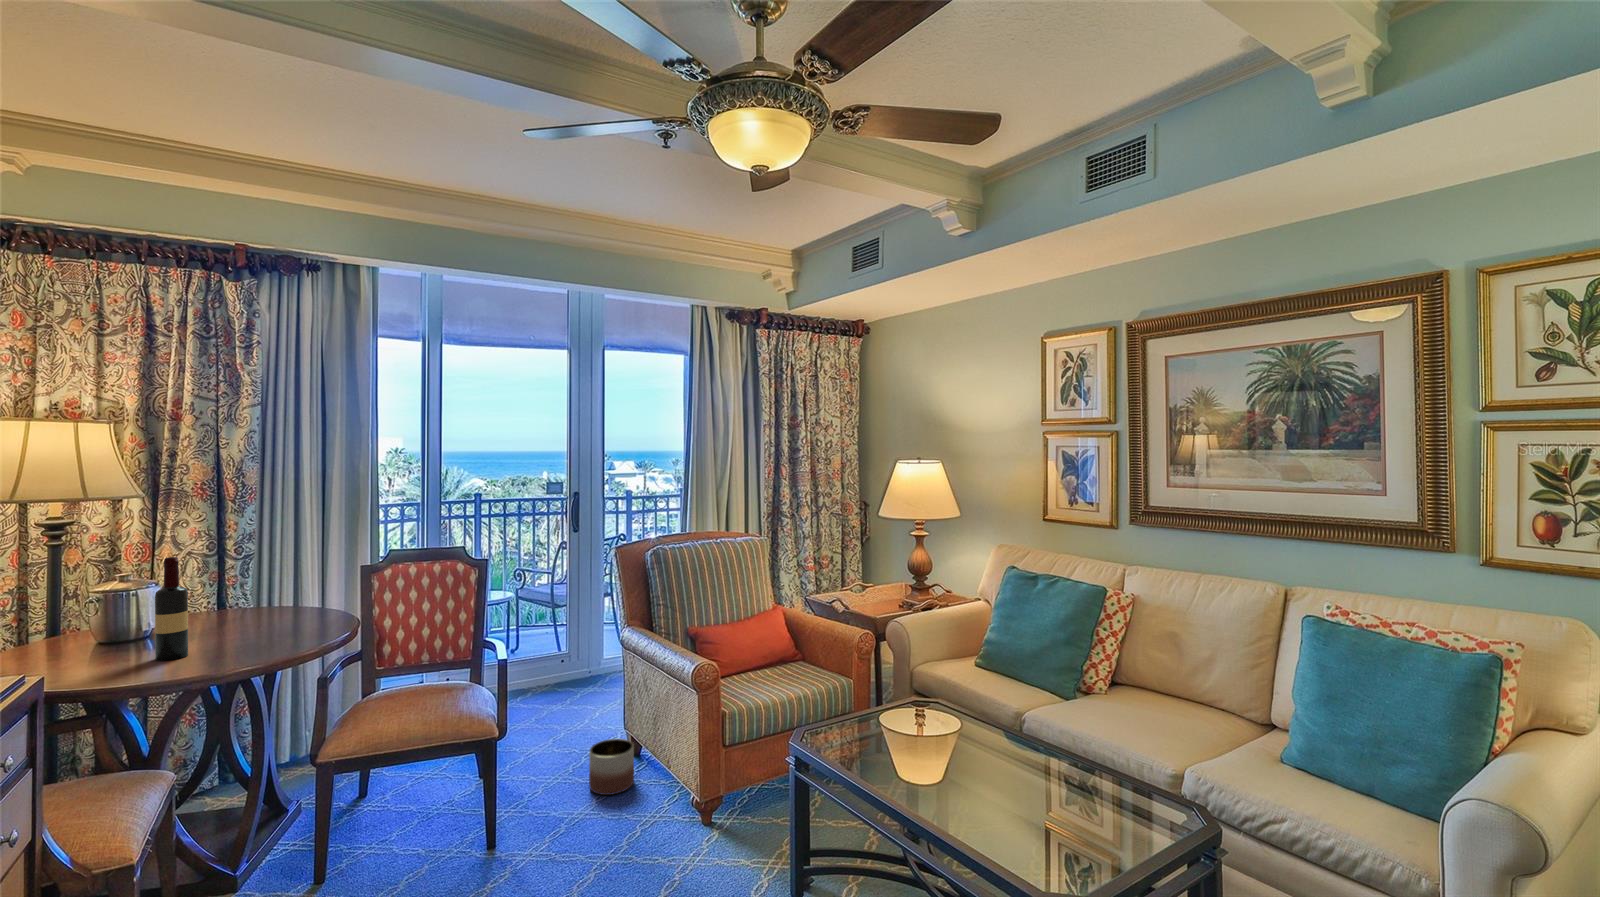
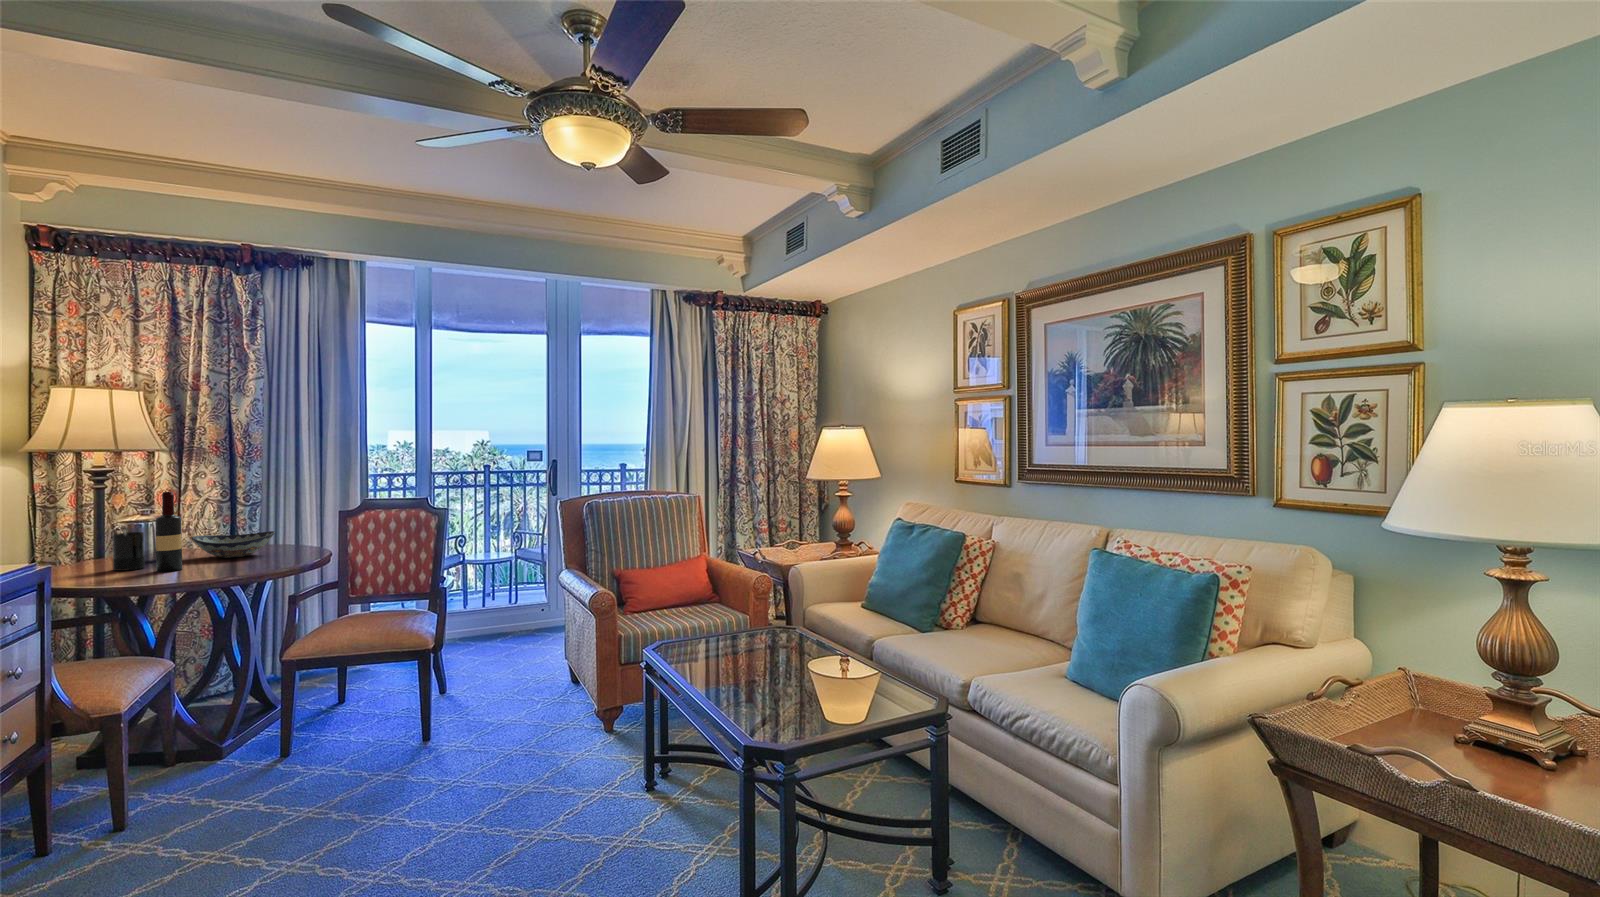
decorative bowl: none [189,595,292,632] -> present [192,531,275,558]
candle: none [93,605,135,660] -> present [112,531,145,571]
planter: present [589,739,634,795] -> none [522,664,562,709]

